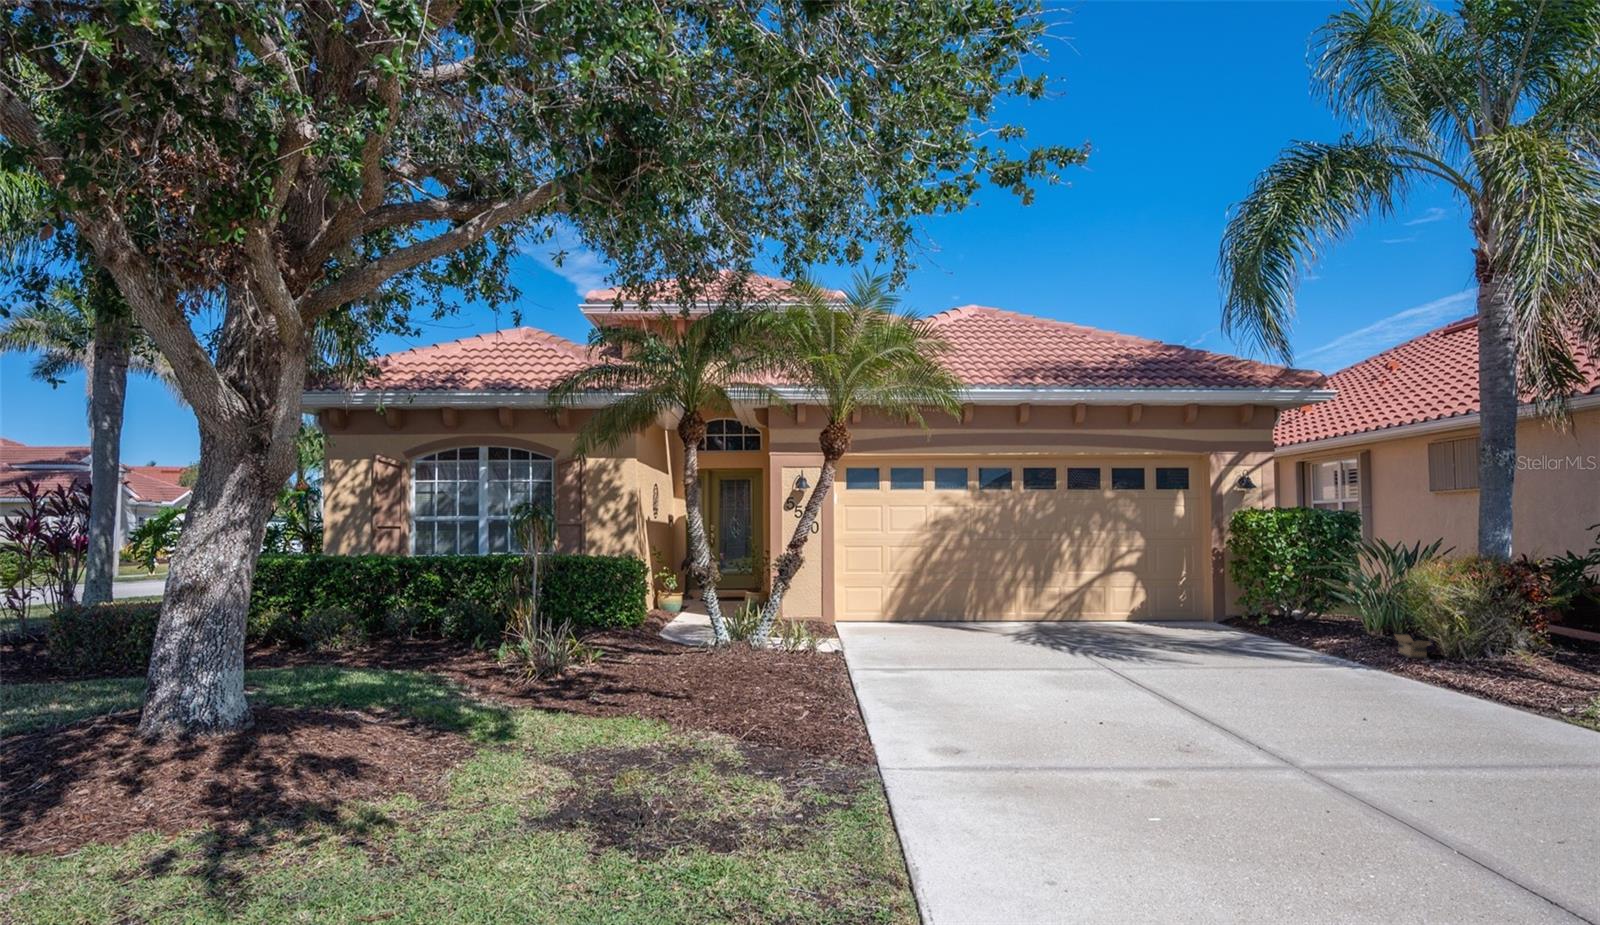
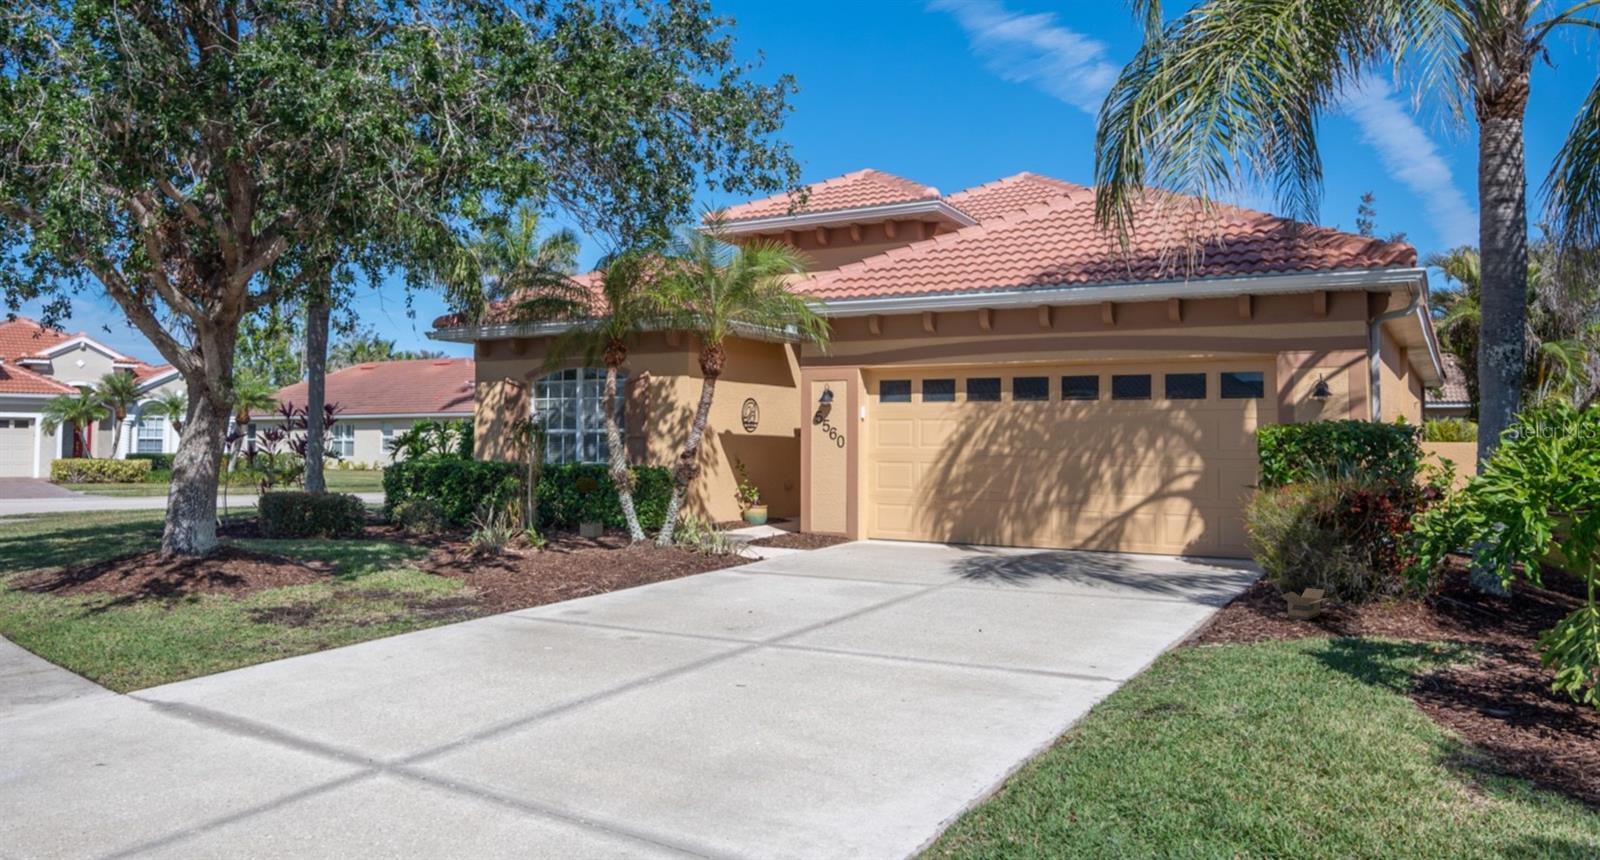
potted tree: none [539,567,570,637] -> present [576,477,603,537]

